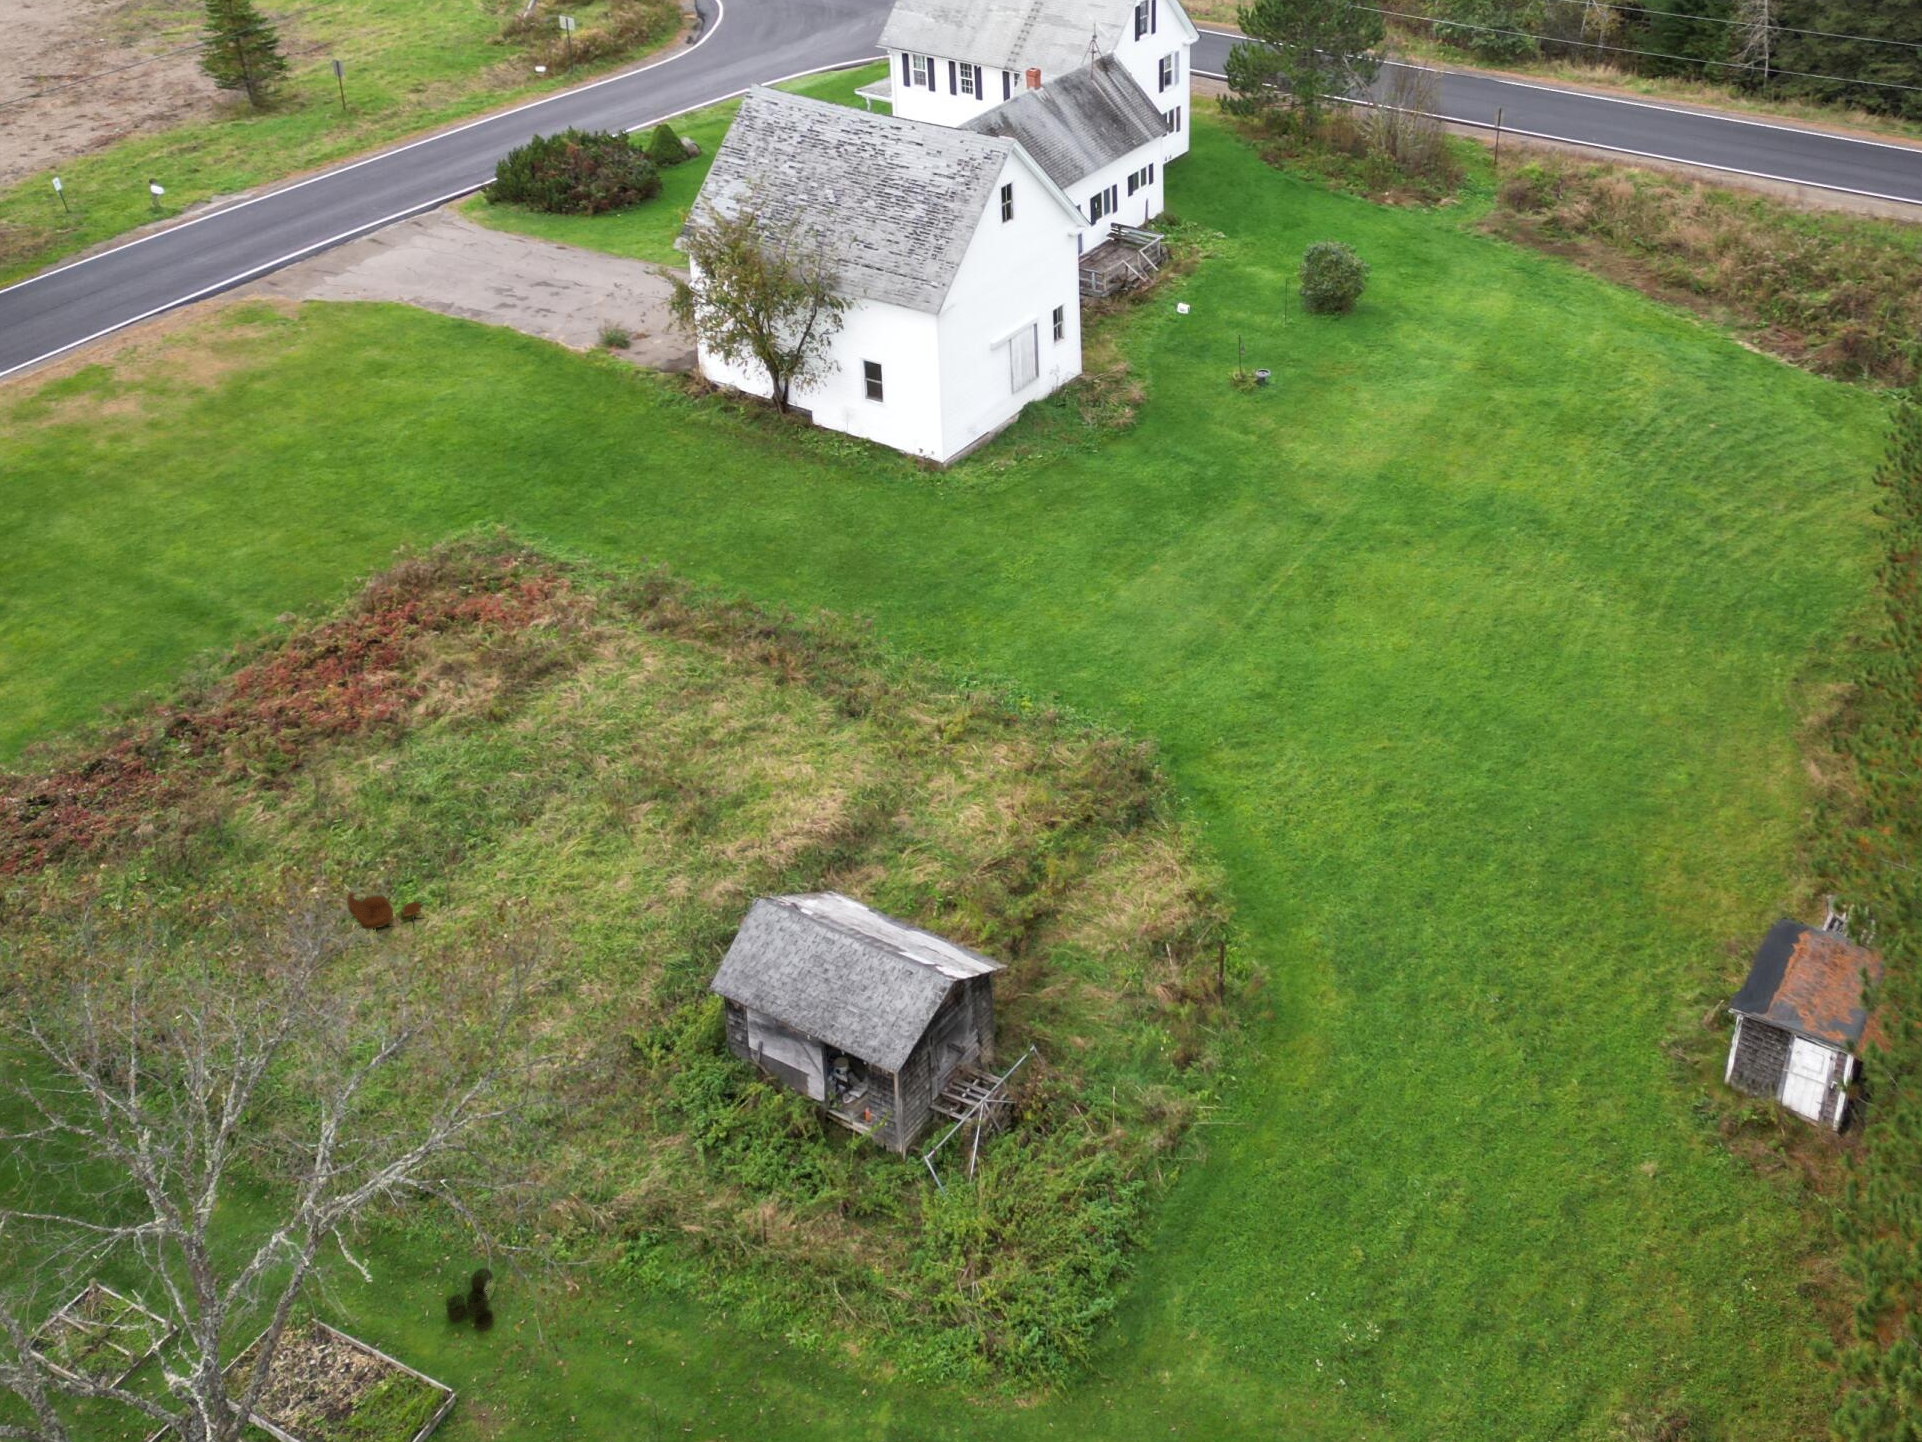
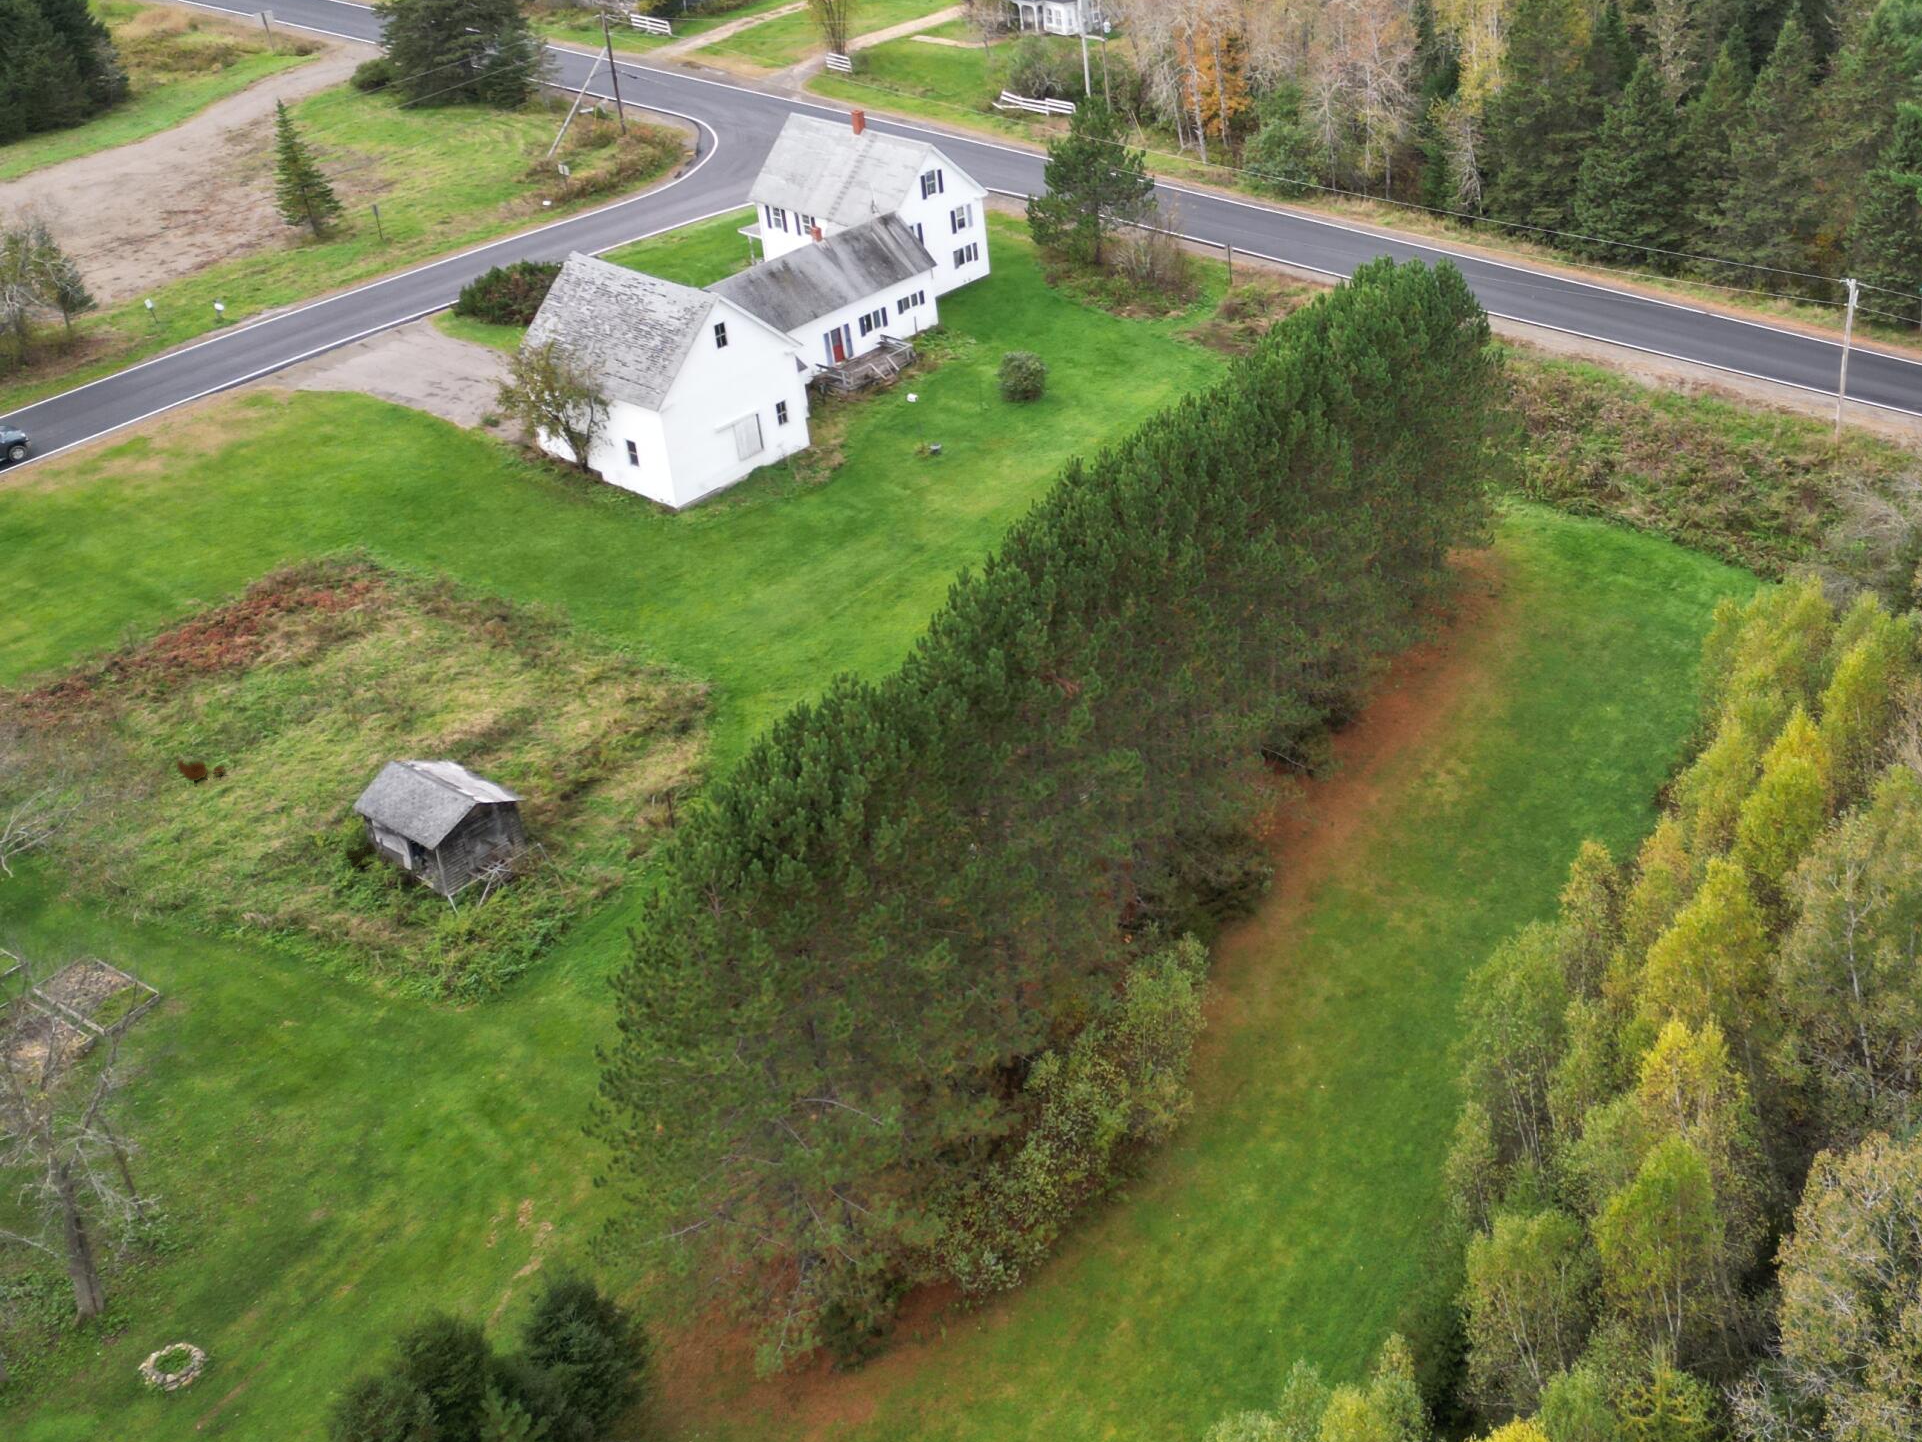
woven basket: present [446,1268,494,1330] -> present [345,842,375,867]

